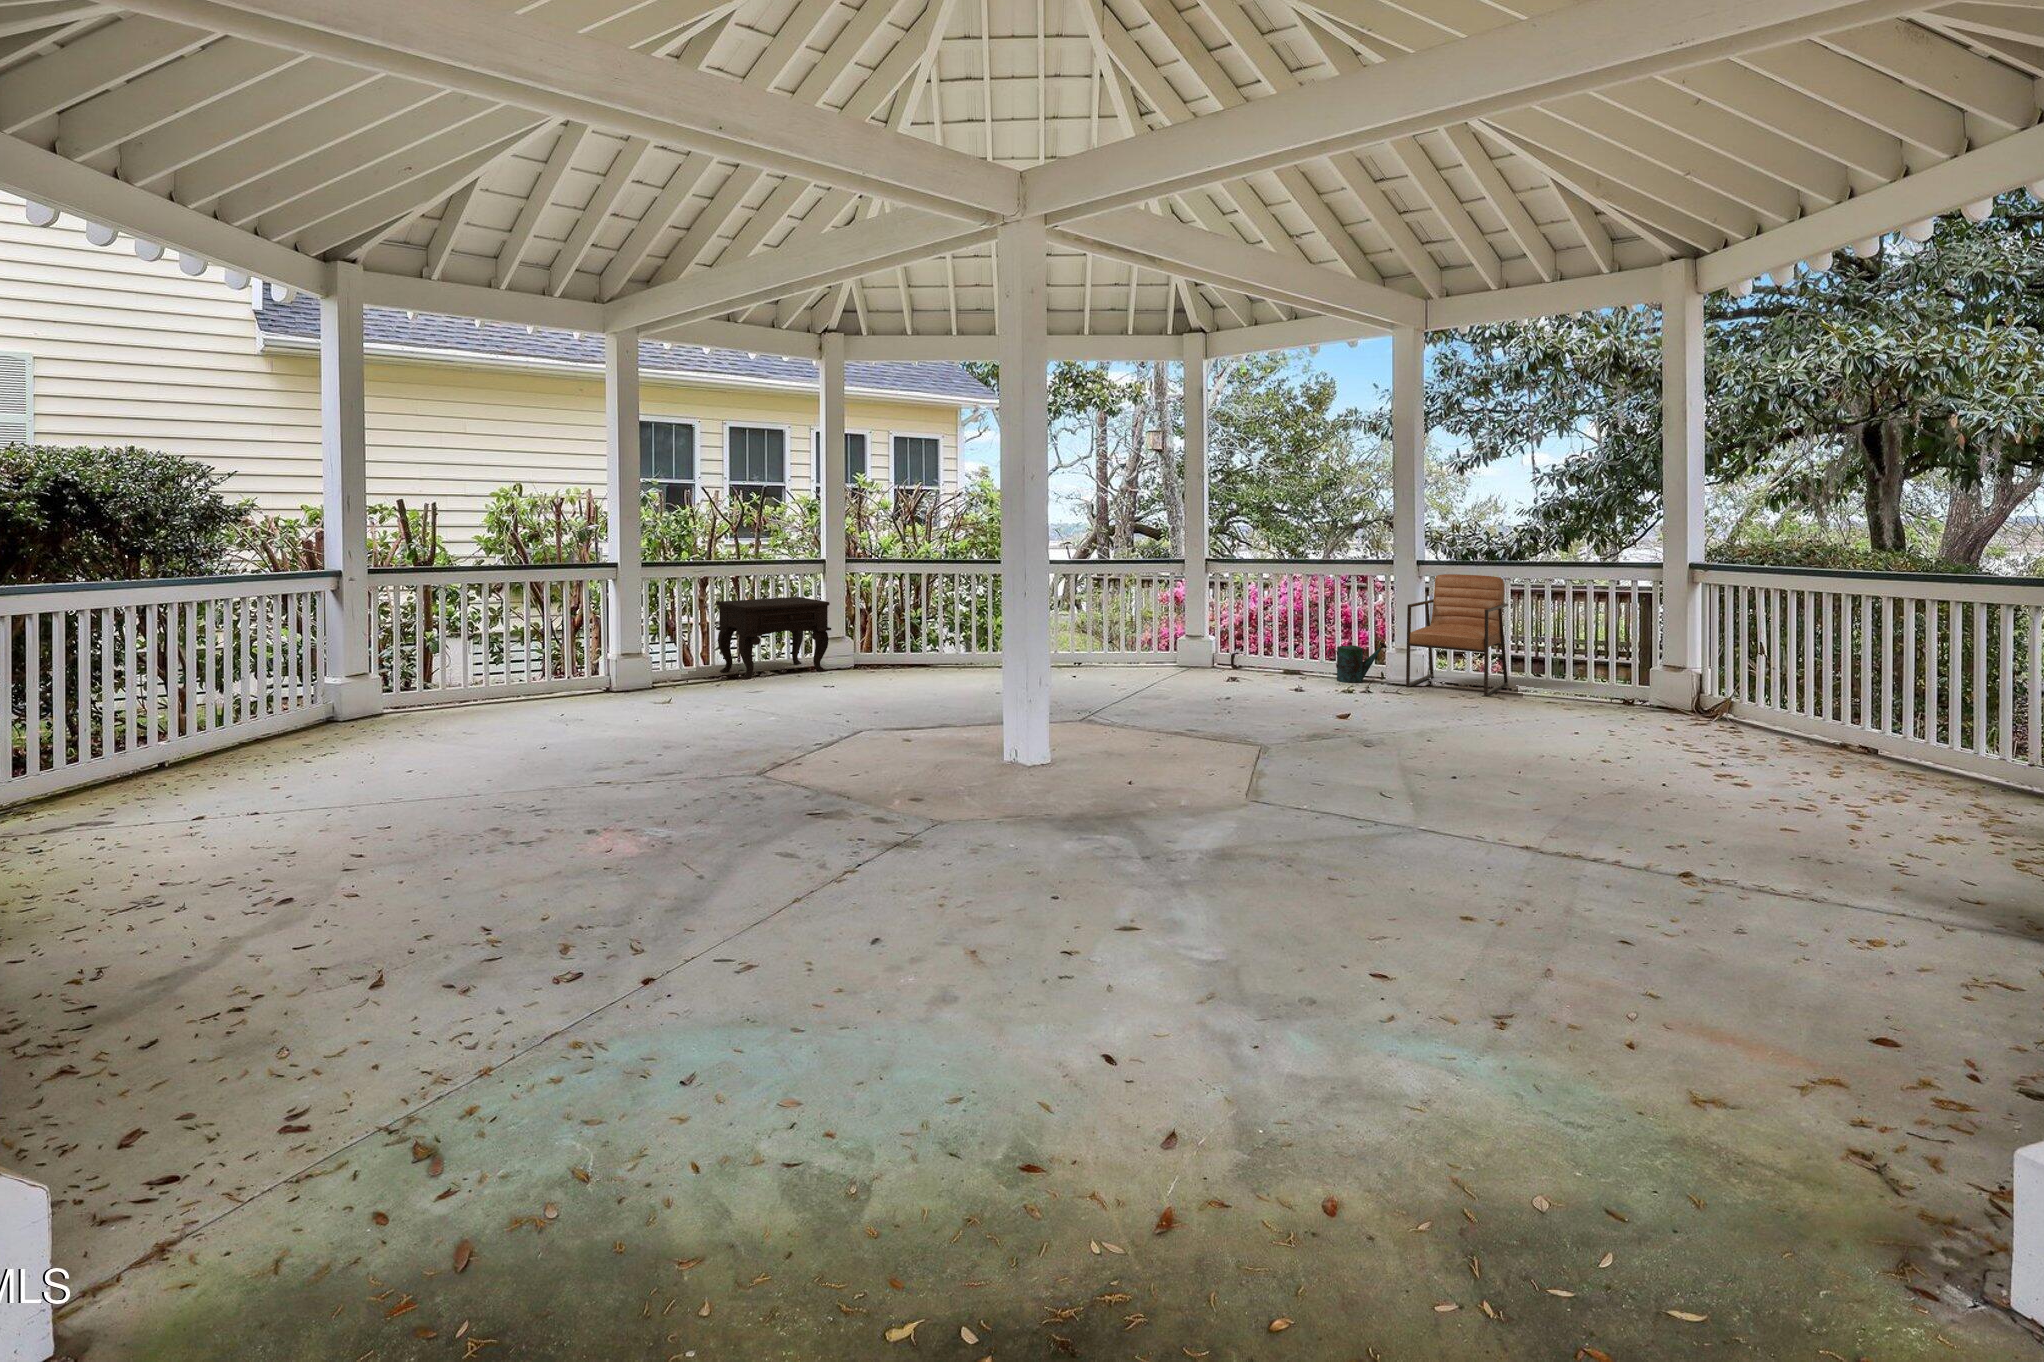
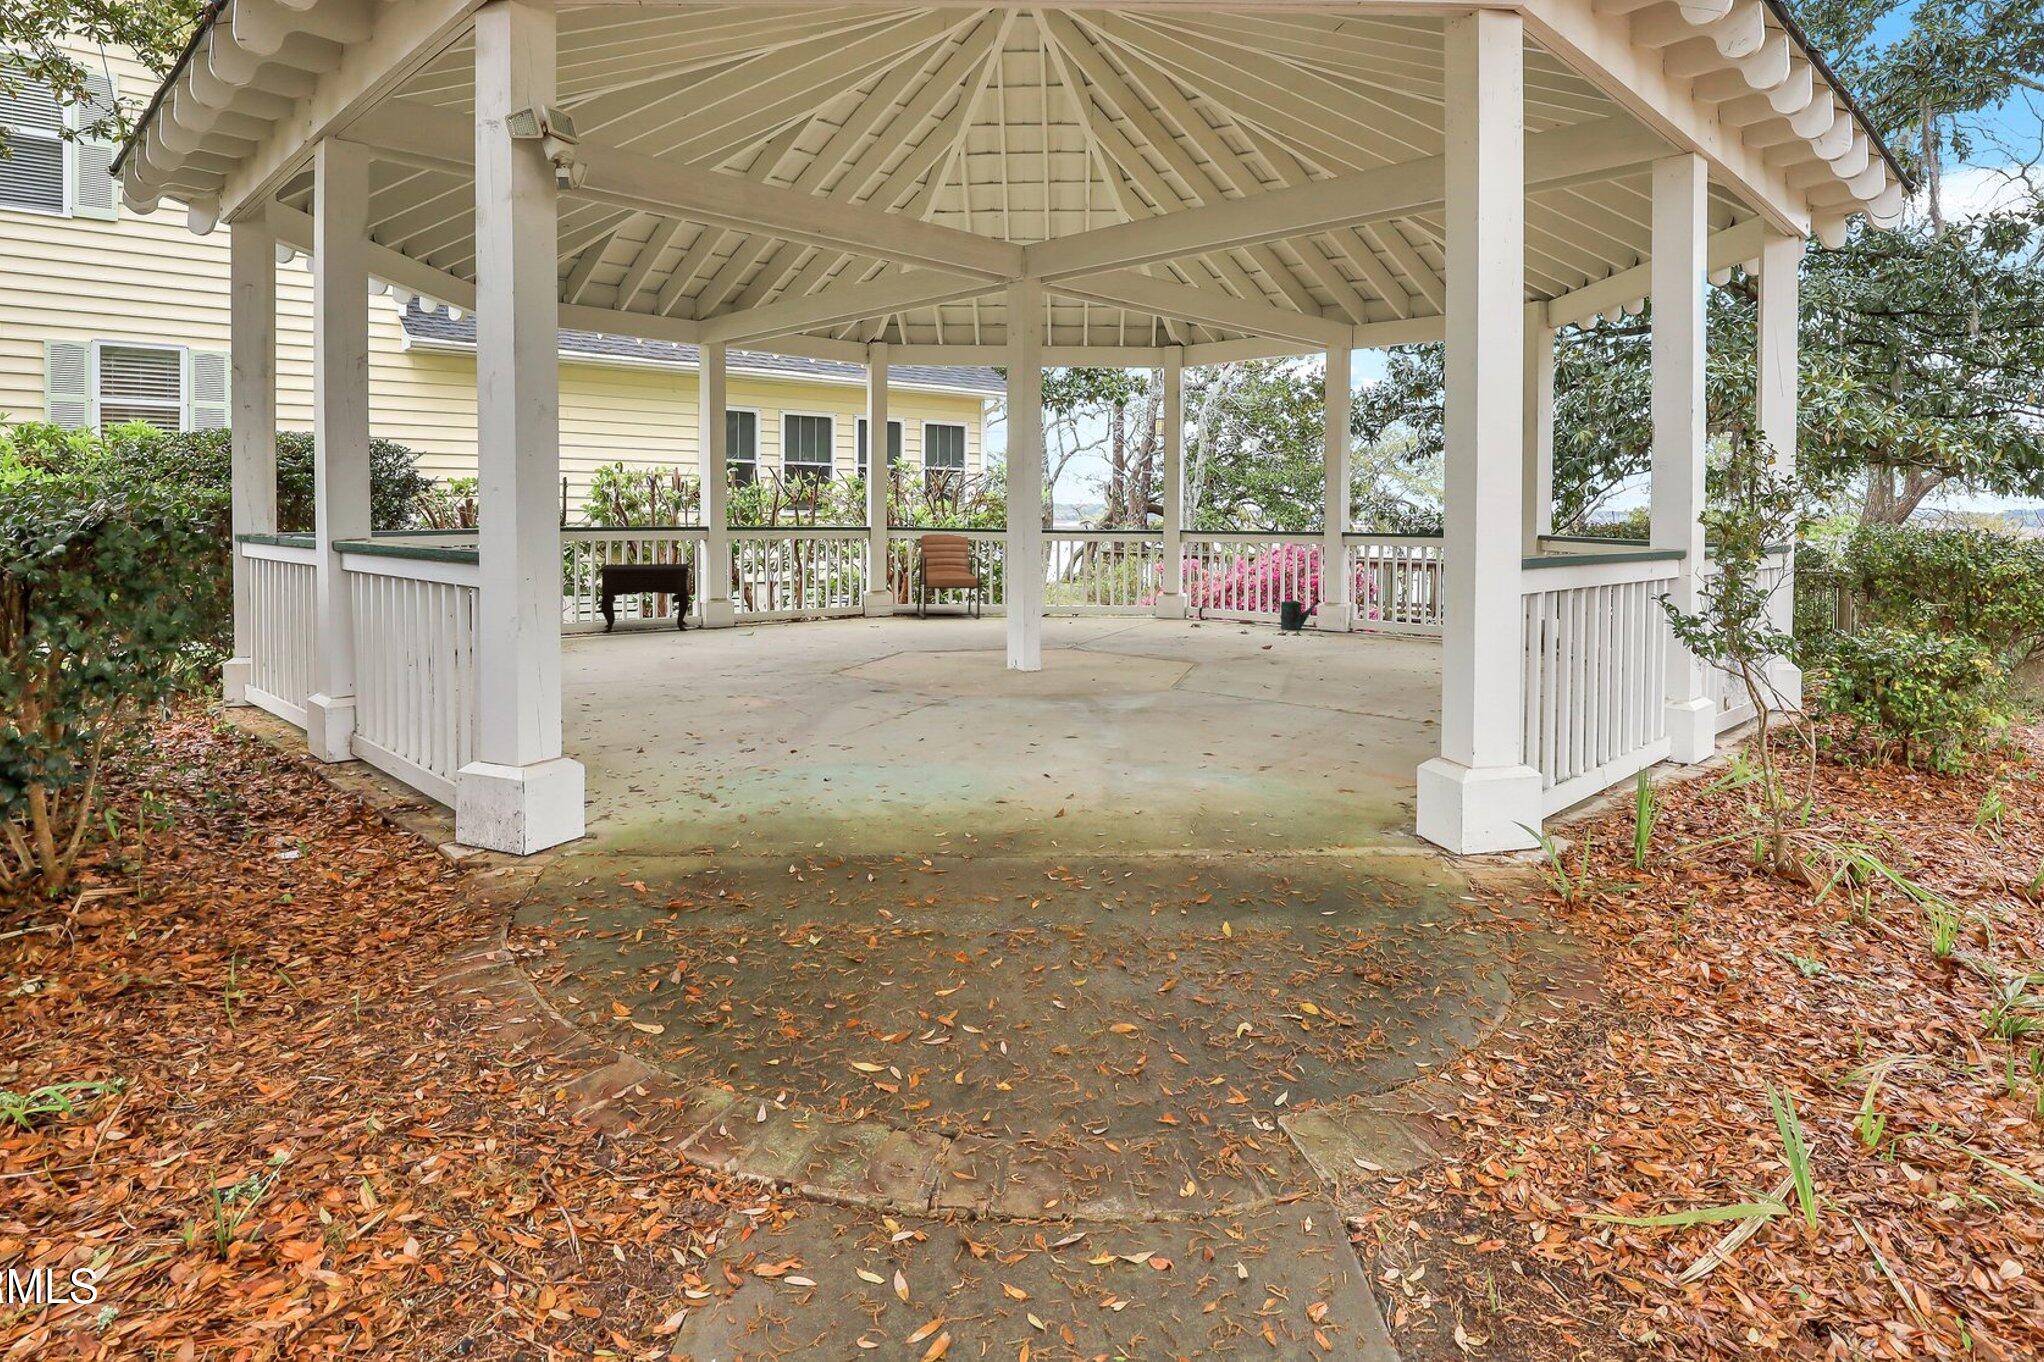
chair: present [1406,574,1508,696] -> present [917,534,980,620]
side table: present [716,597,831,680] -> present [600,564,689,633]

